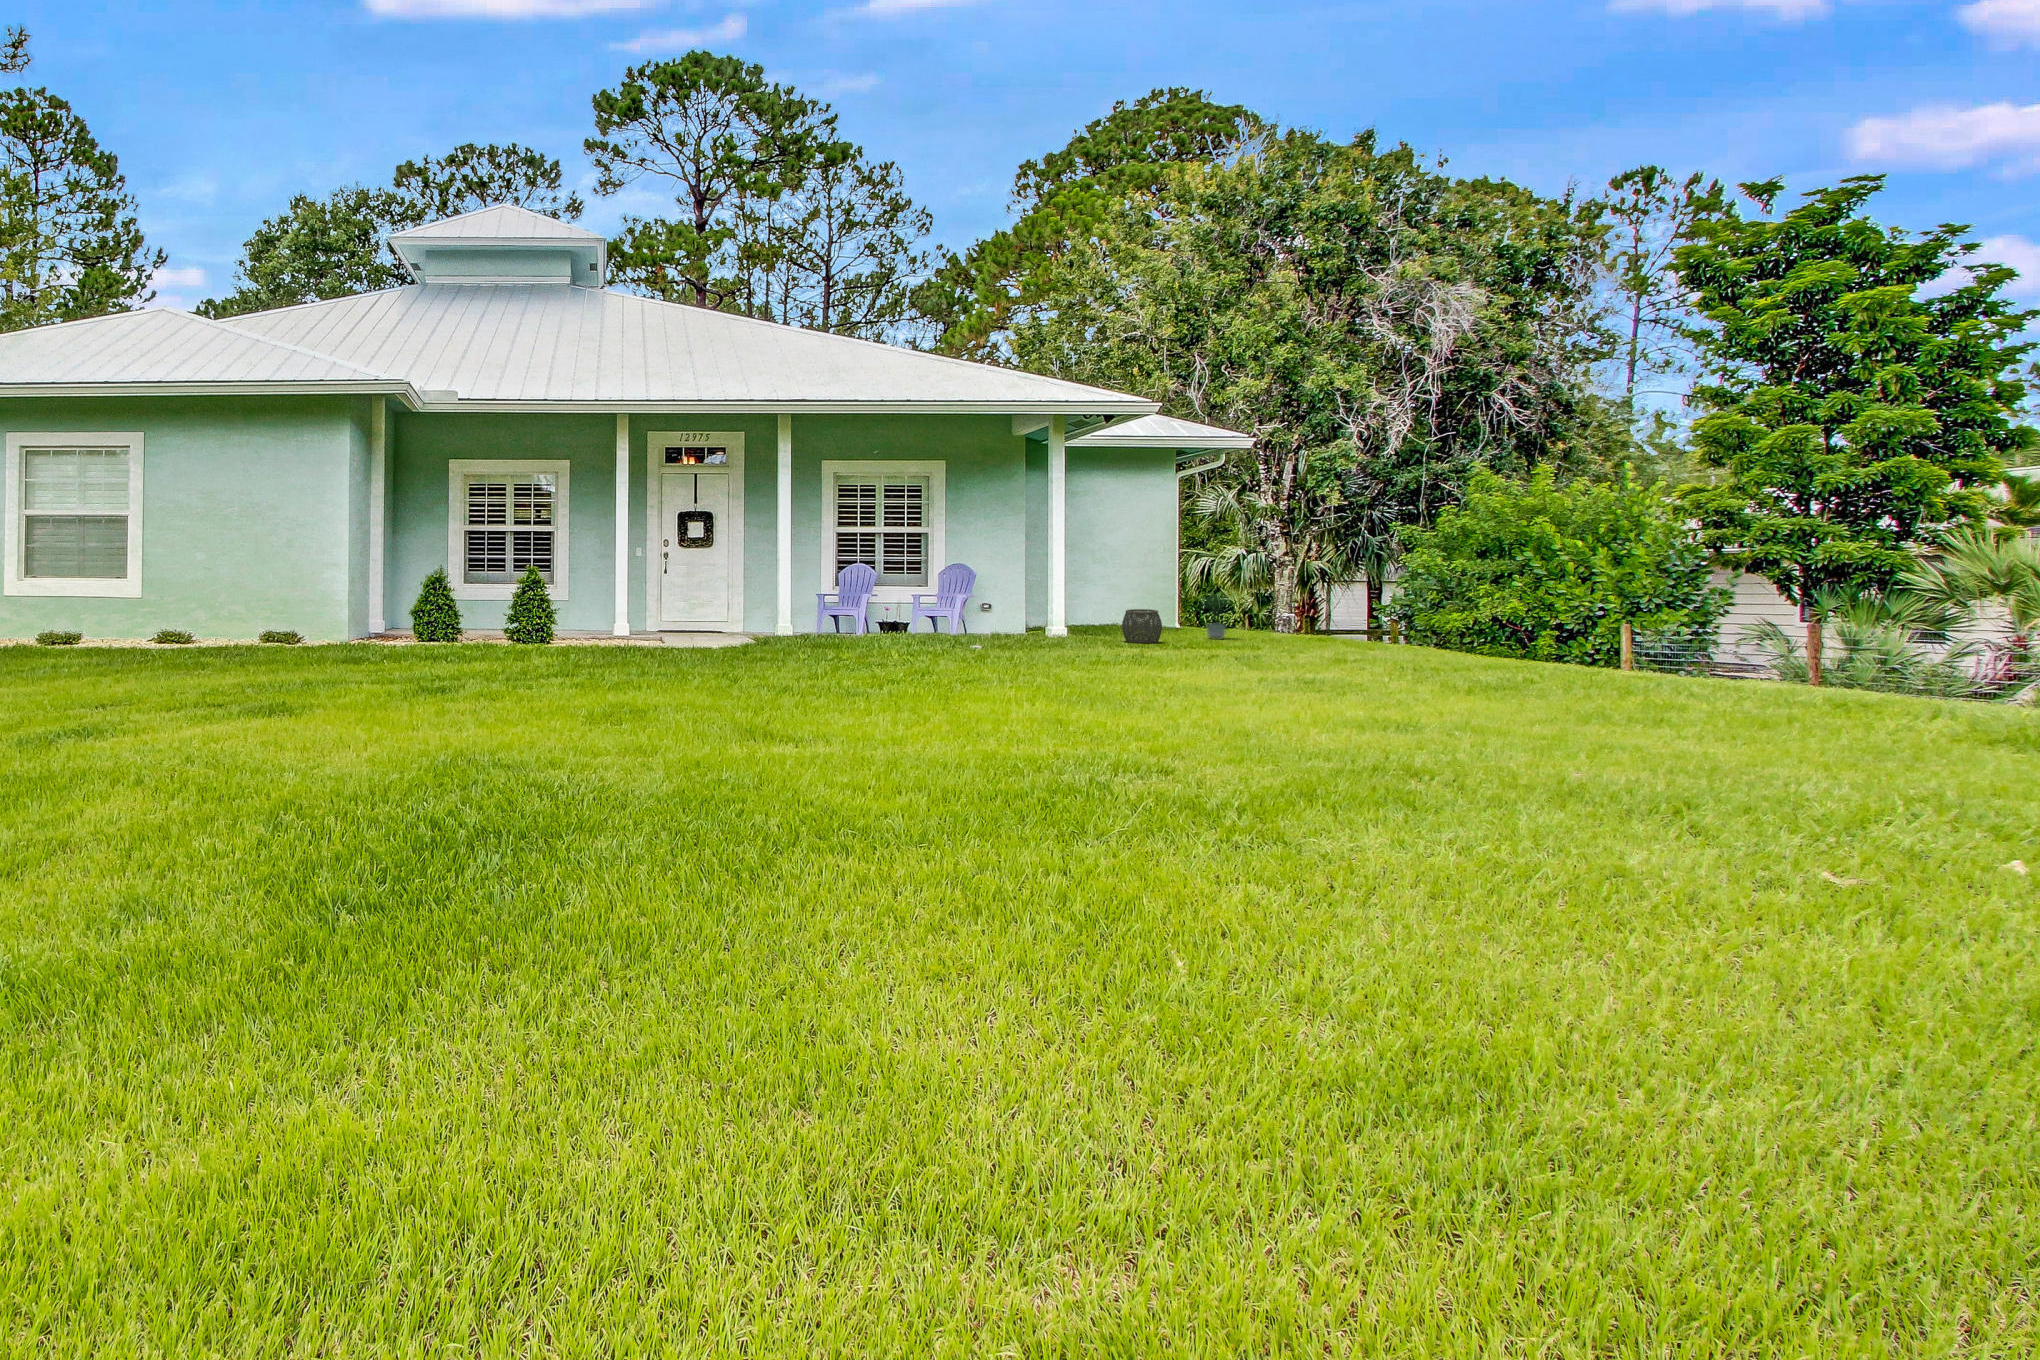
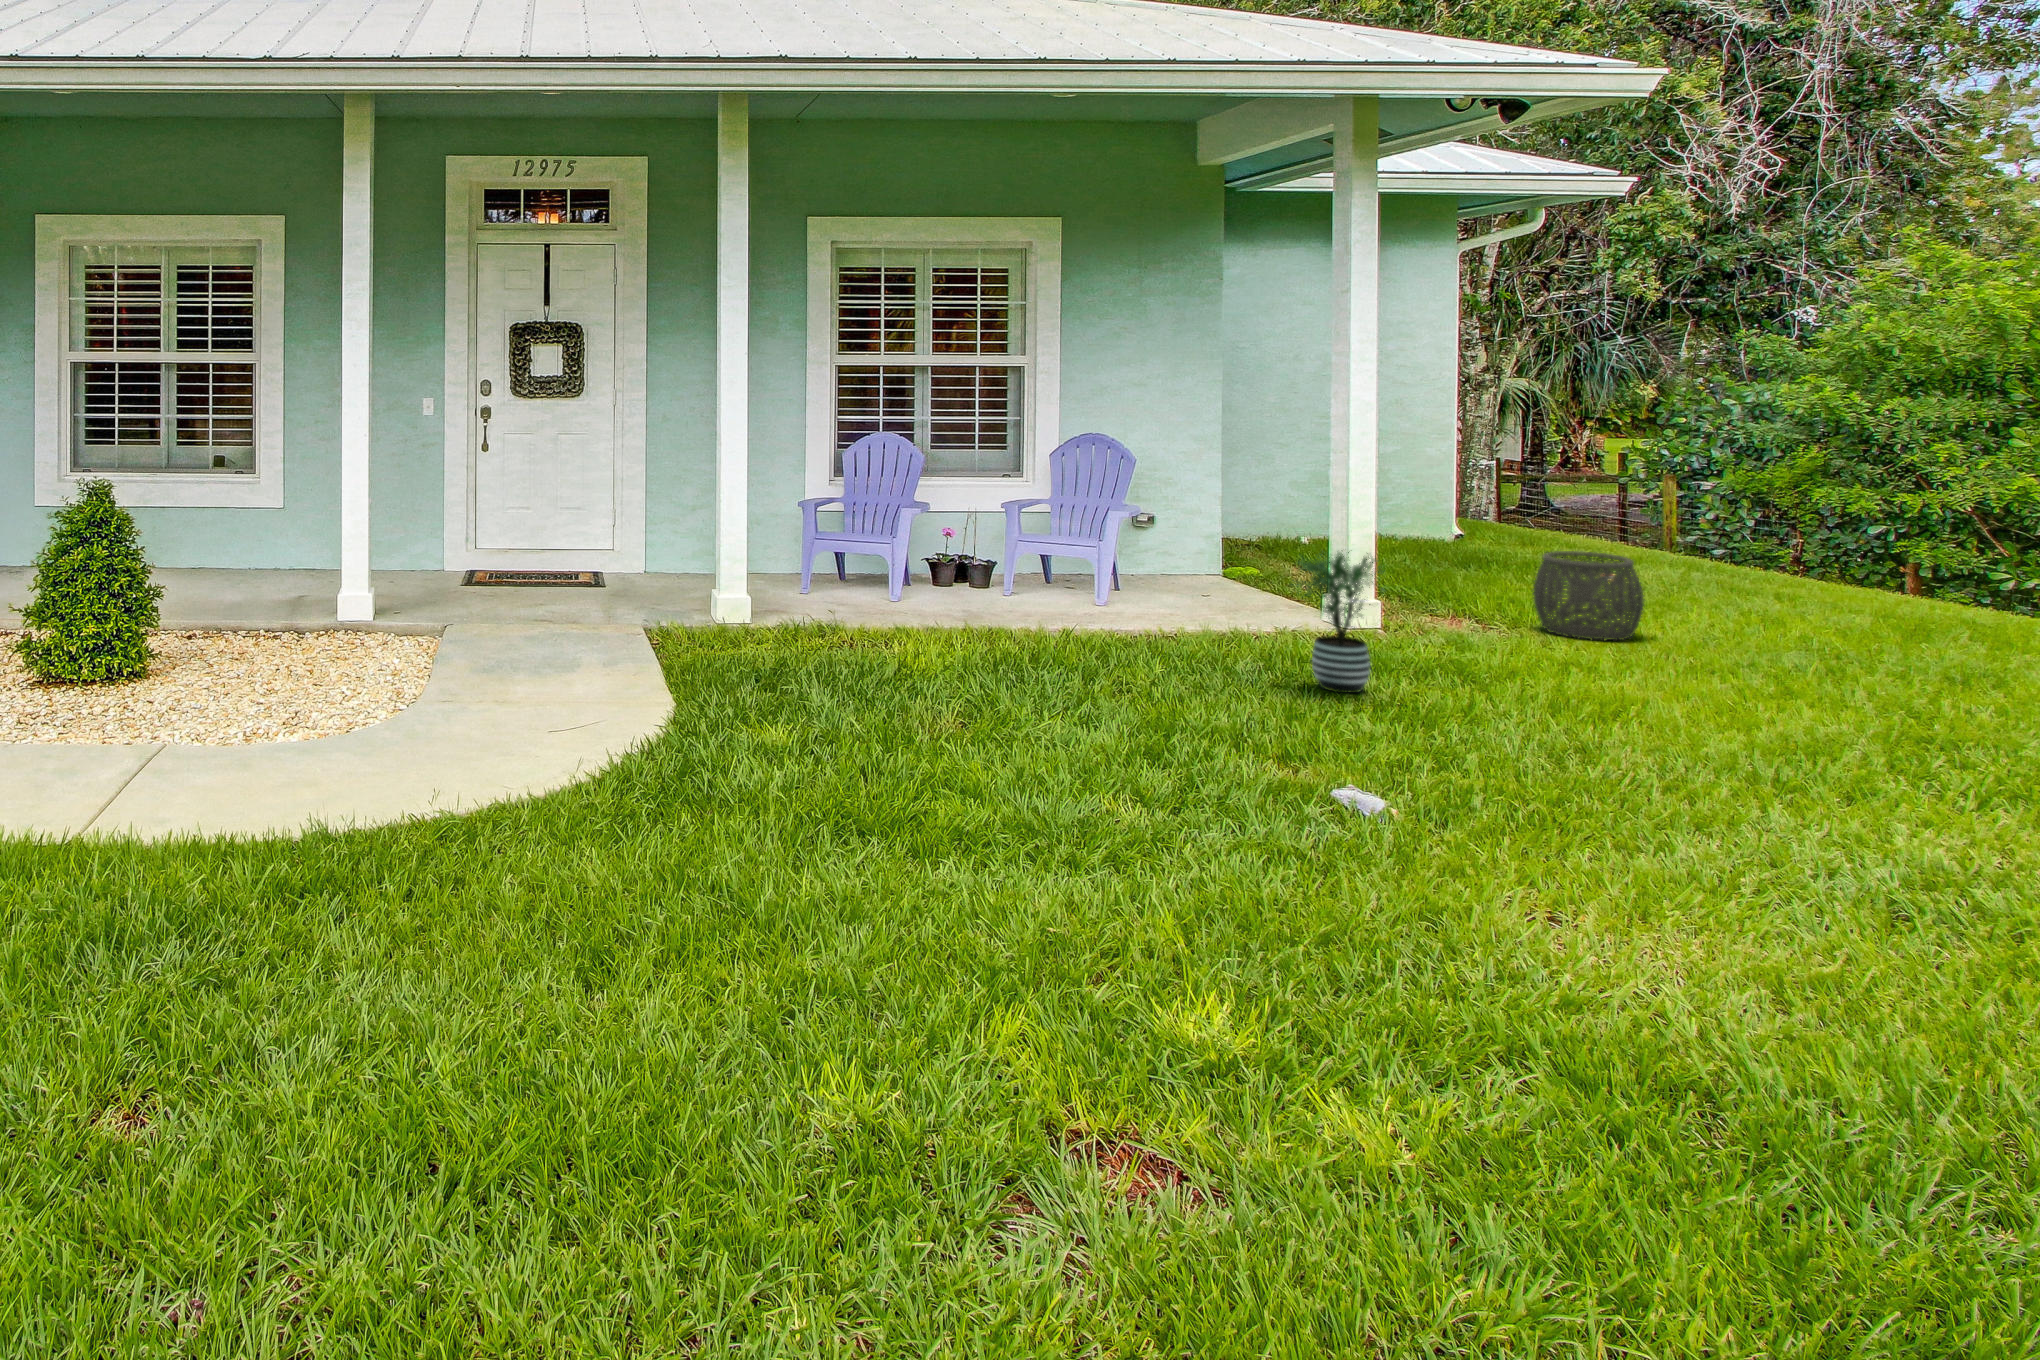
potted plant: present [1202,595,1226,640] -> present [1291,550,1383,693]

